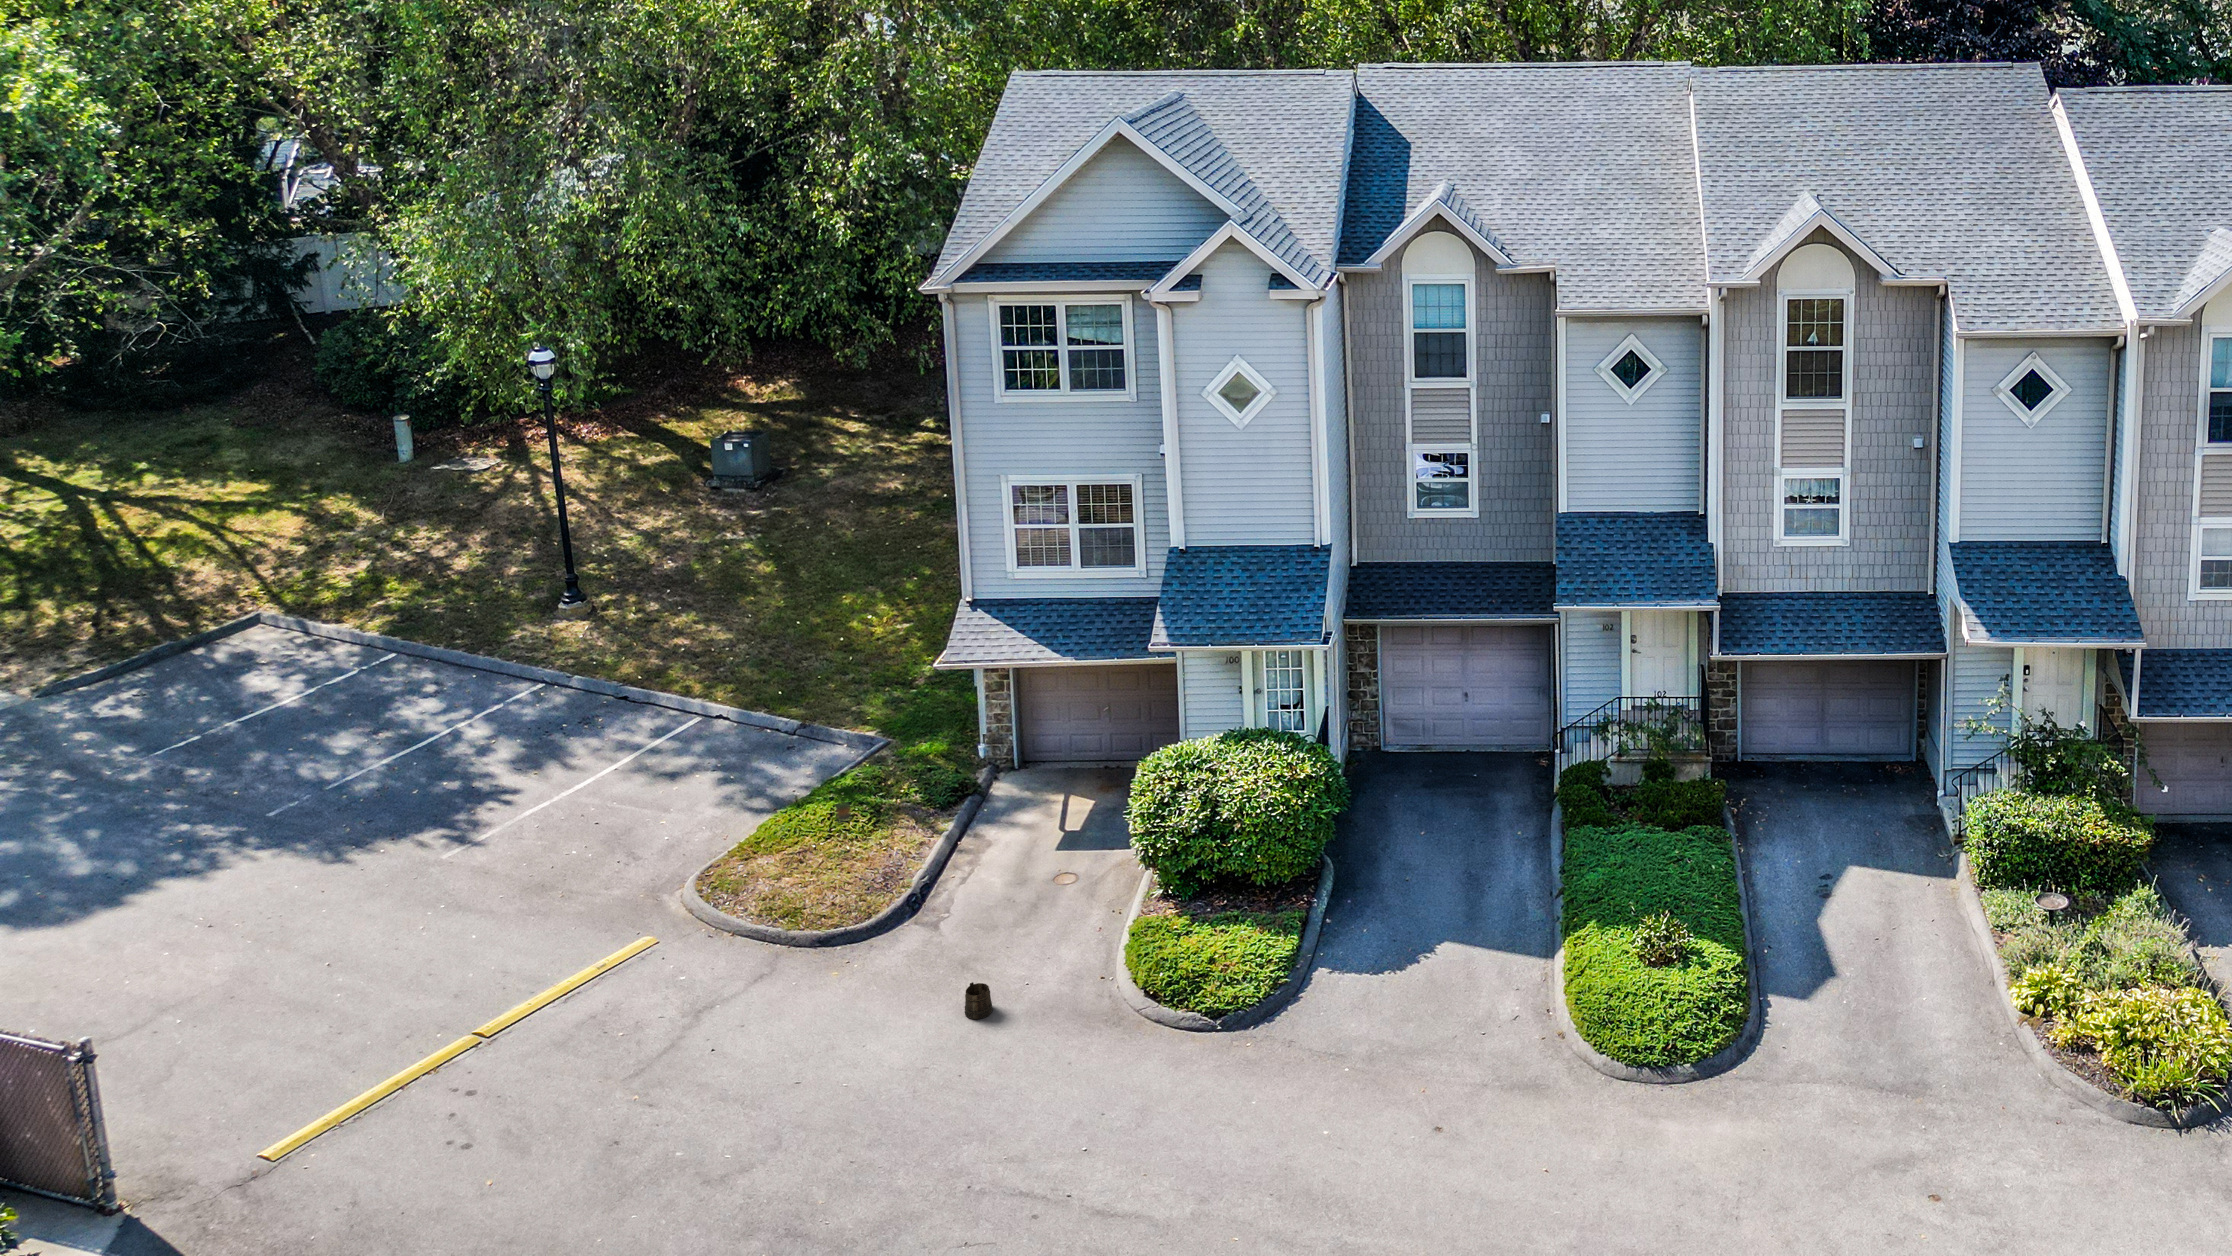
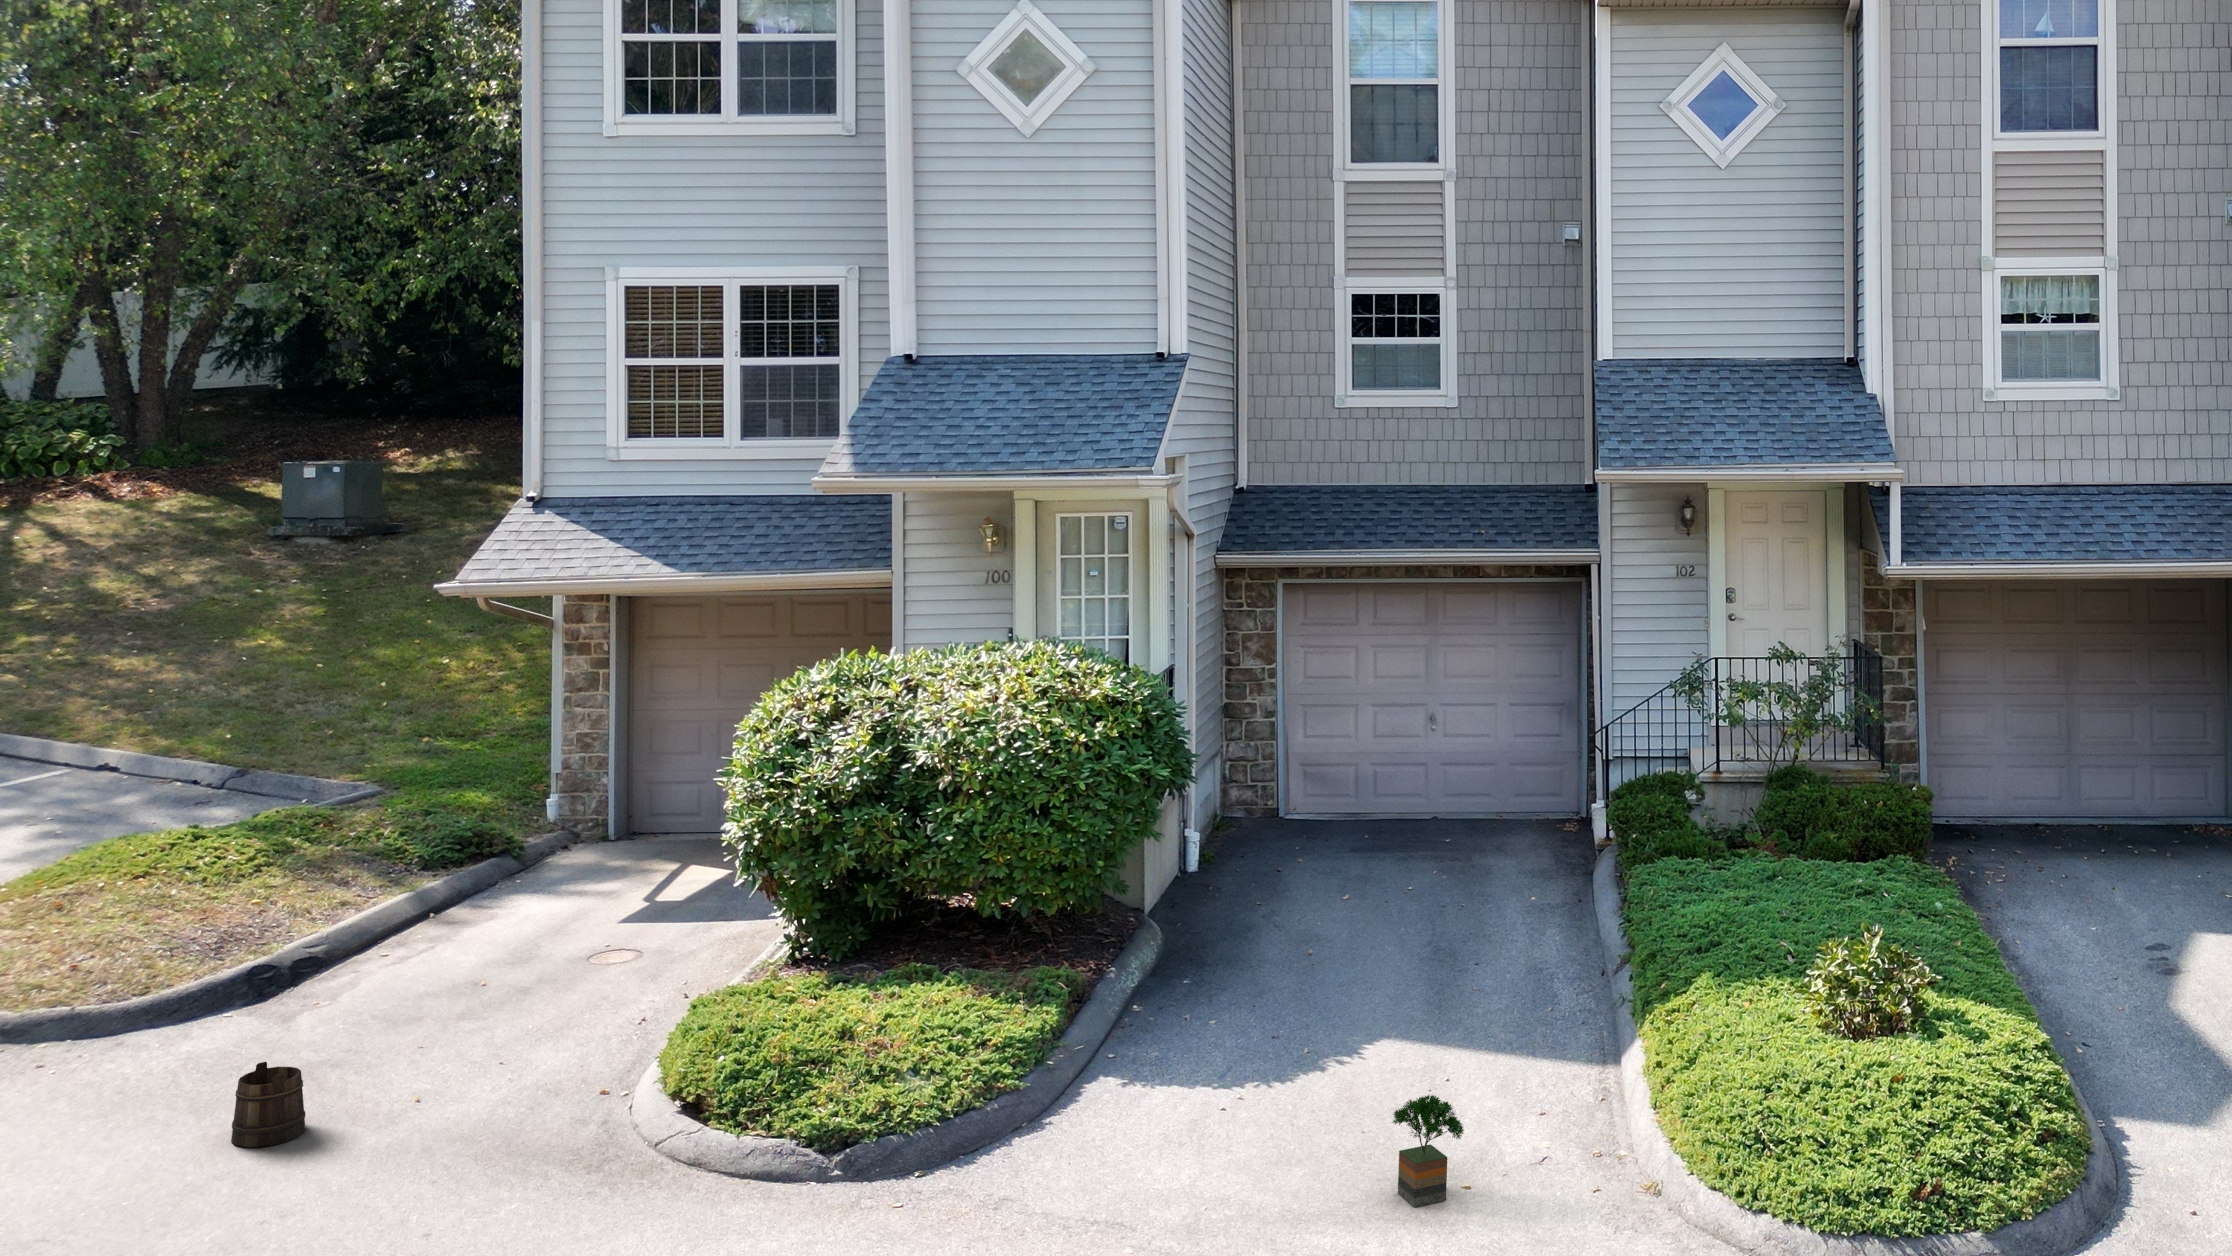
potted tree: present [832,787,855,822] -> present [1392,1095,1464,1207]

